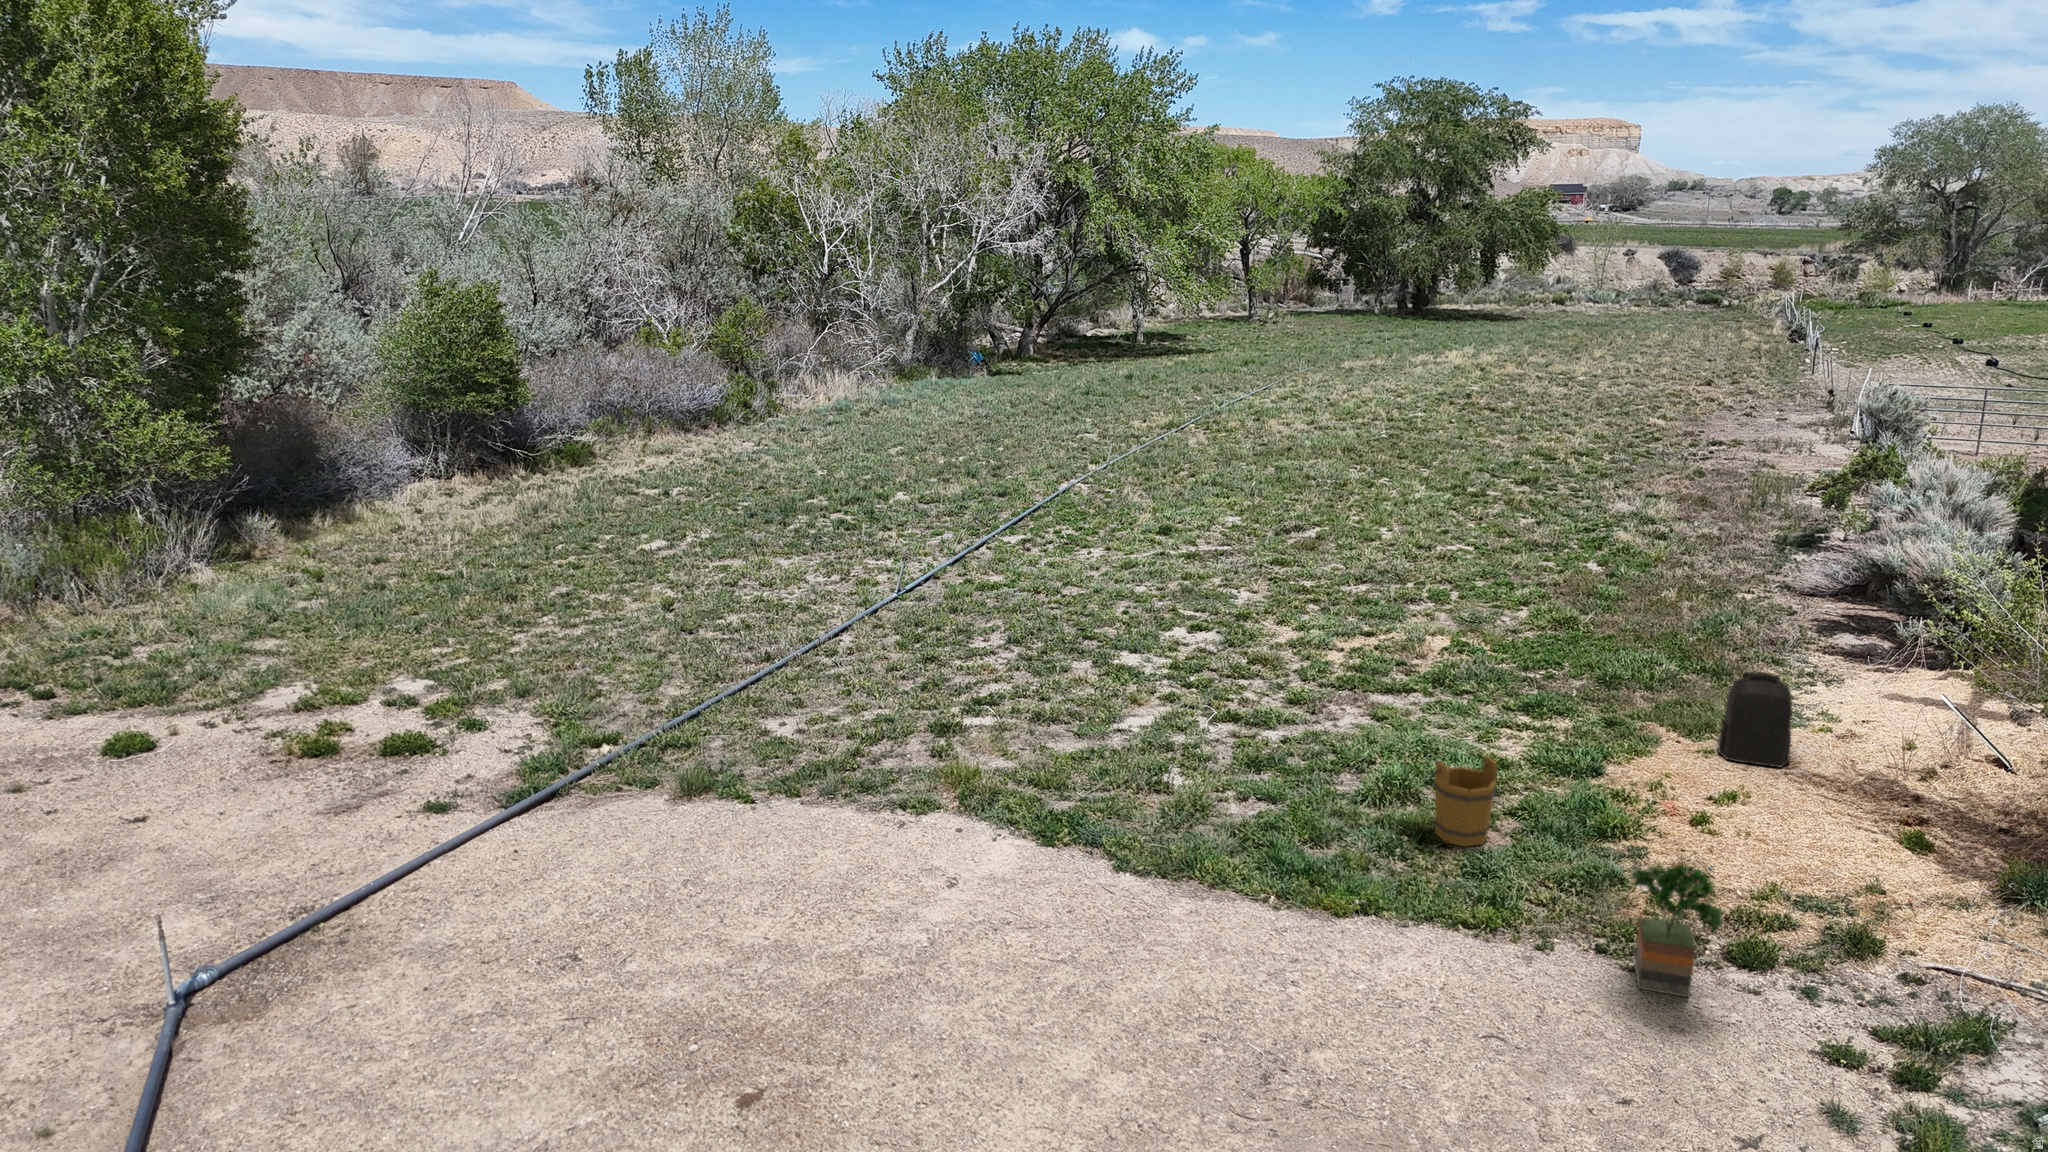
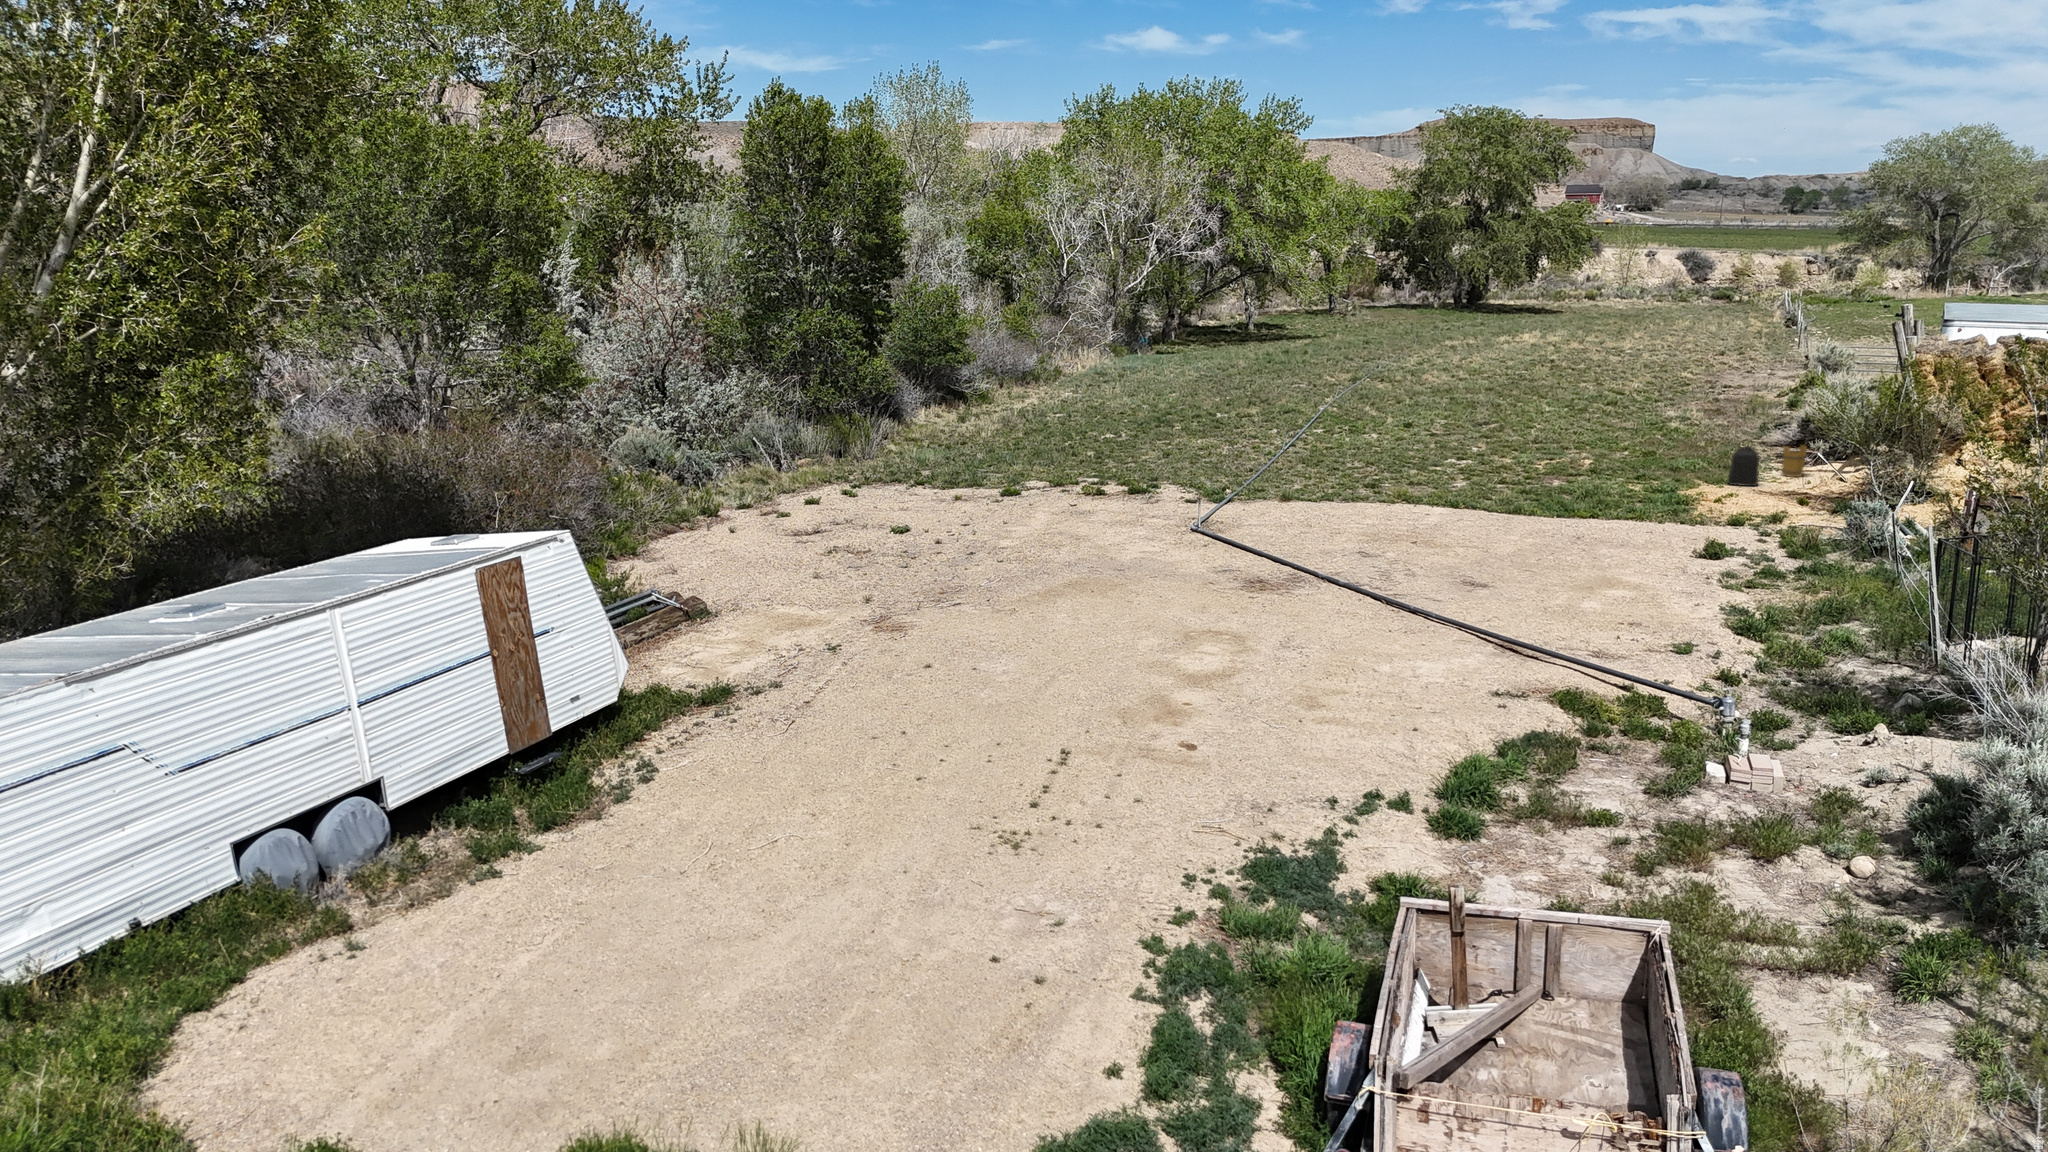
bucket: present [1431,756,1498,846] -> present [1782,446,1807,477]
potted tree: present [1630,864,1724,997] -> none [1696,479,1729,524]

